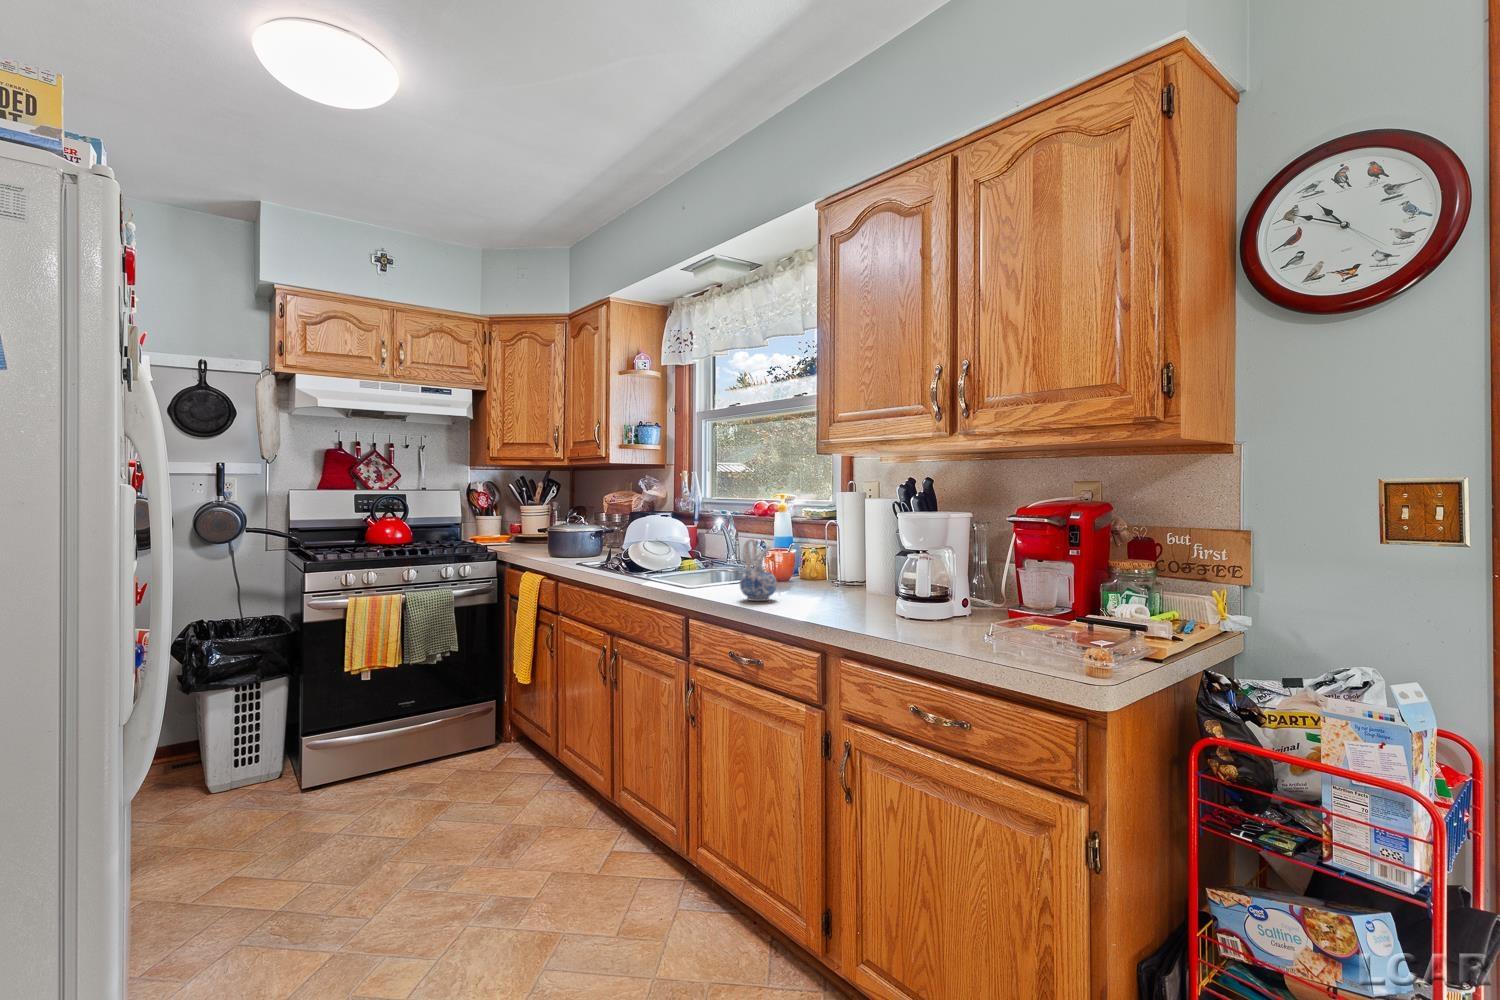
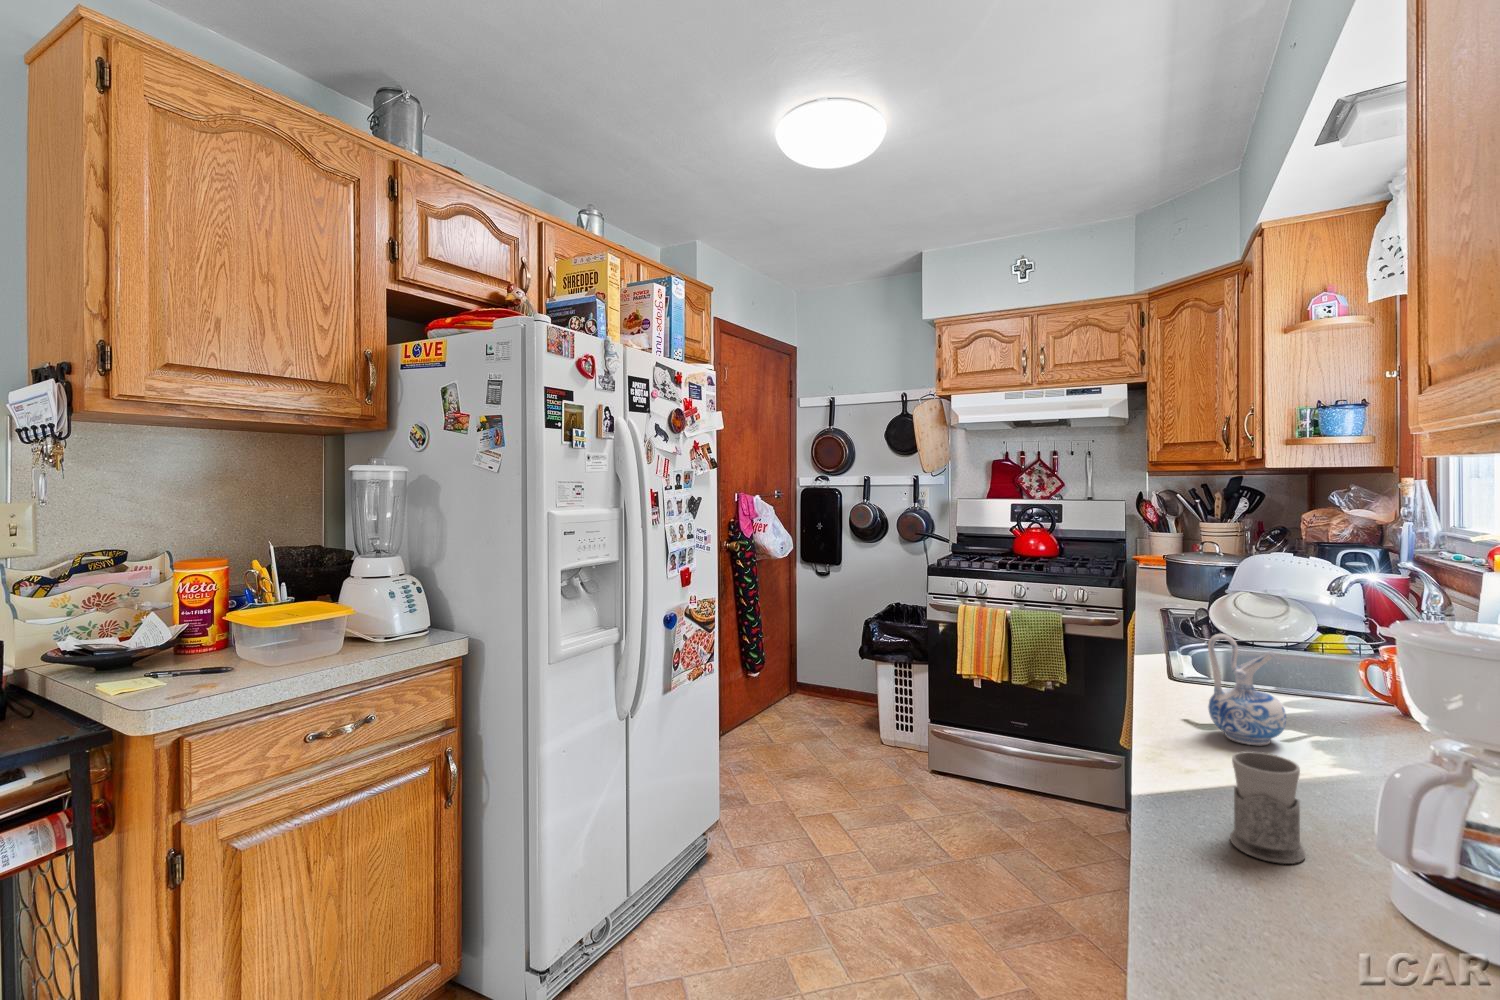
mug: none [829,576,865,623] -> present [1230,751,1306,864]

